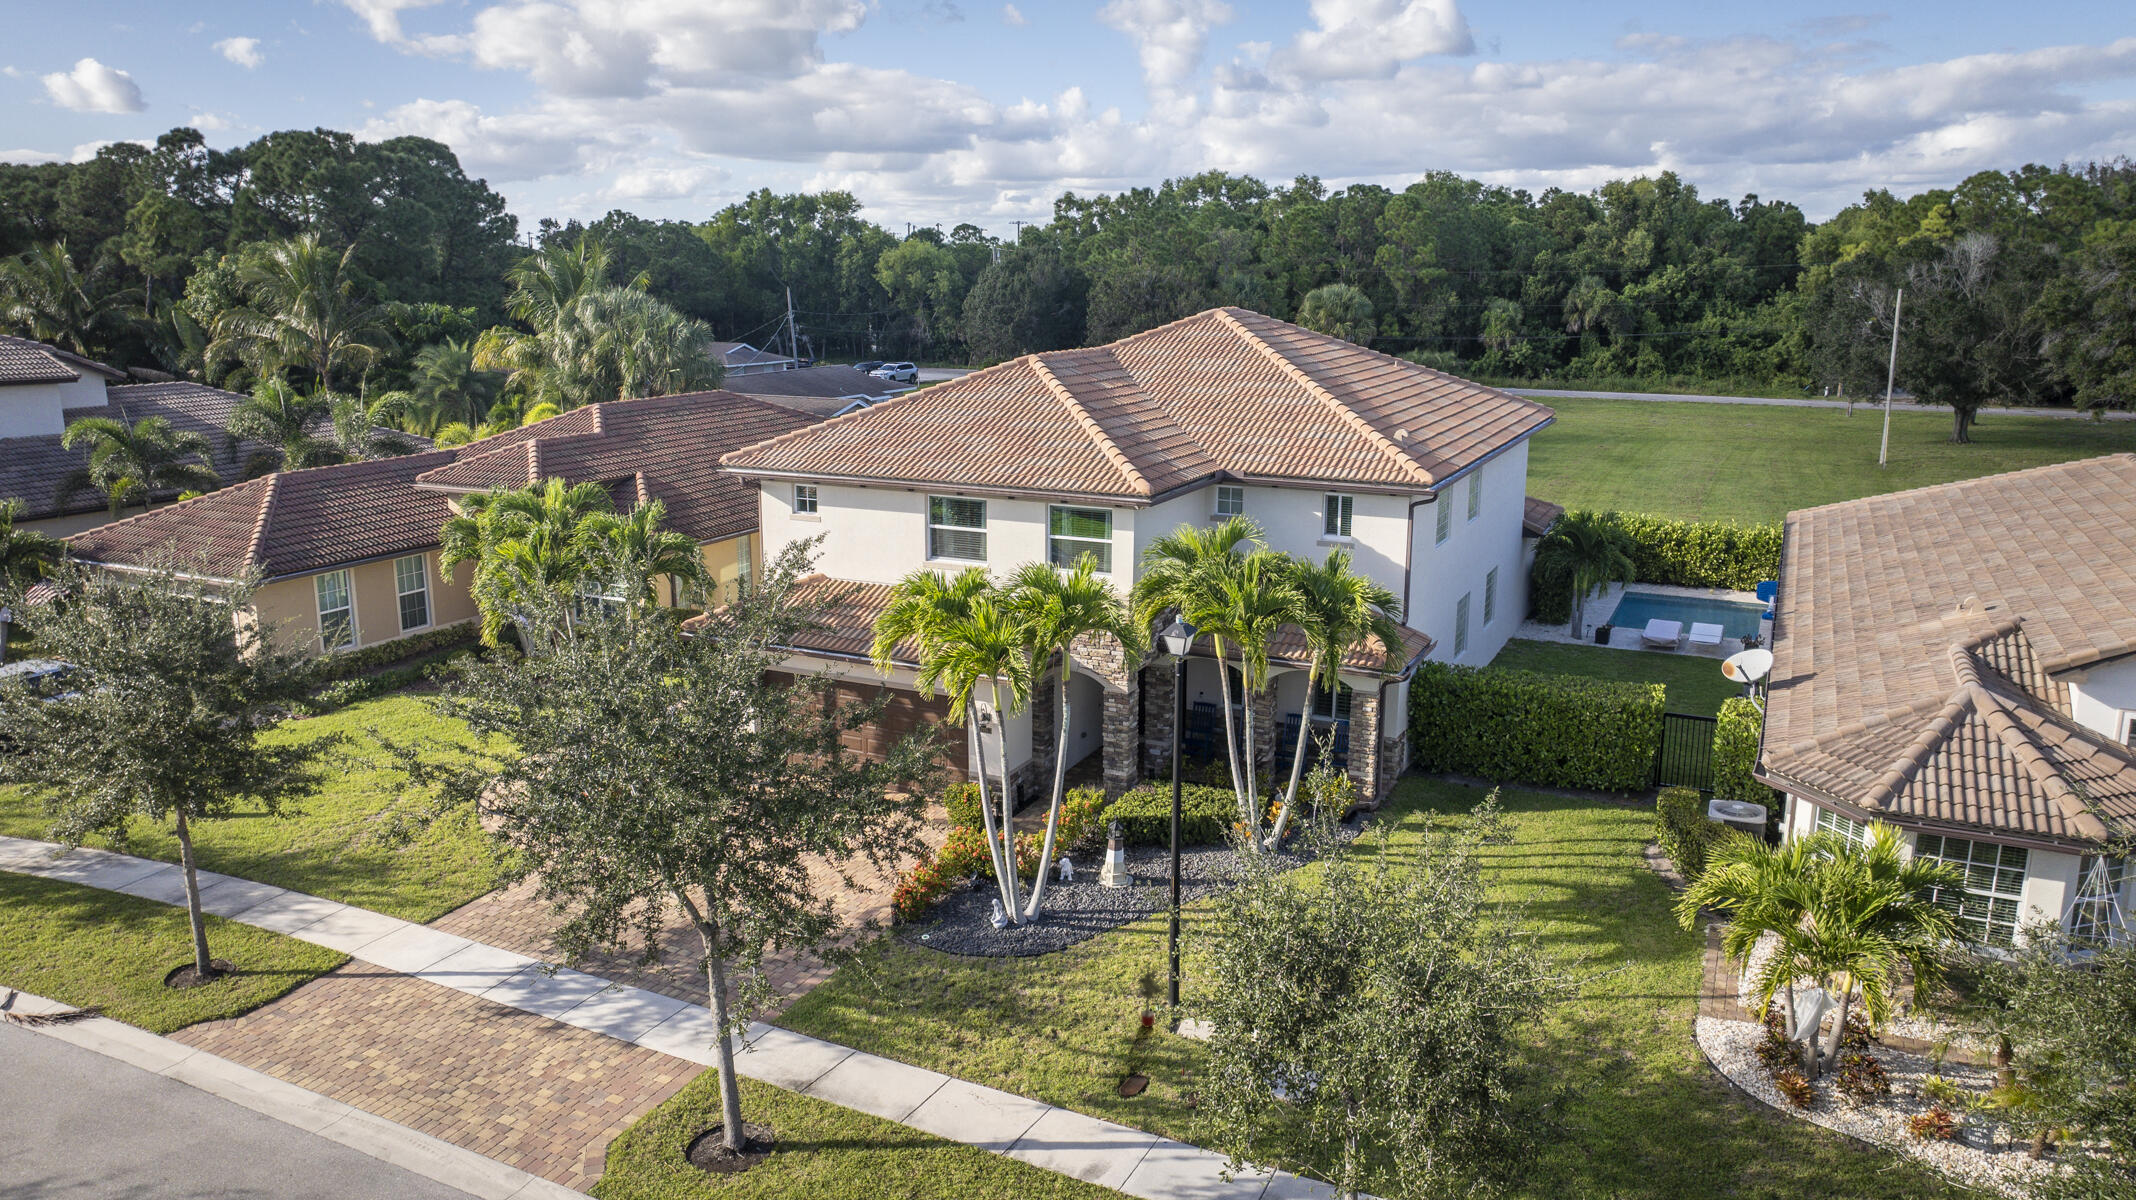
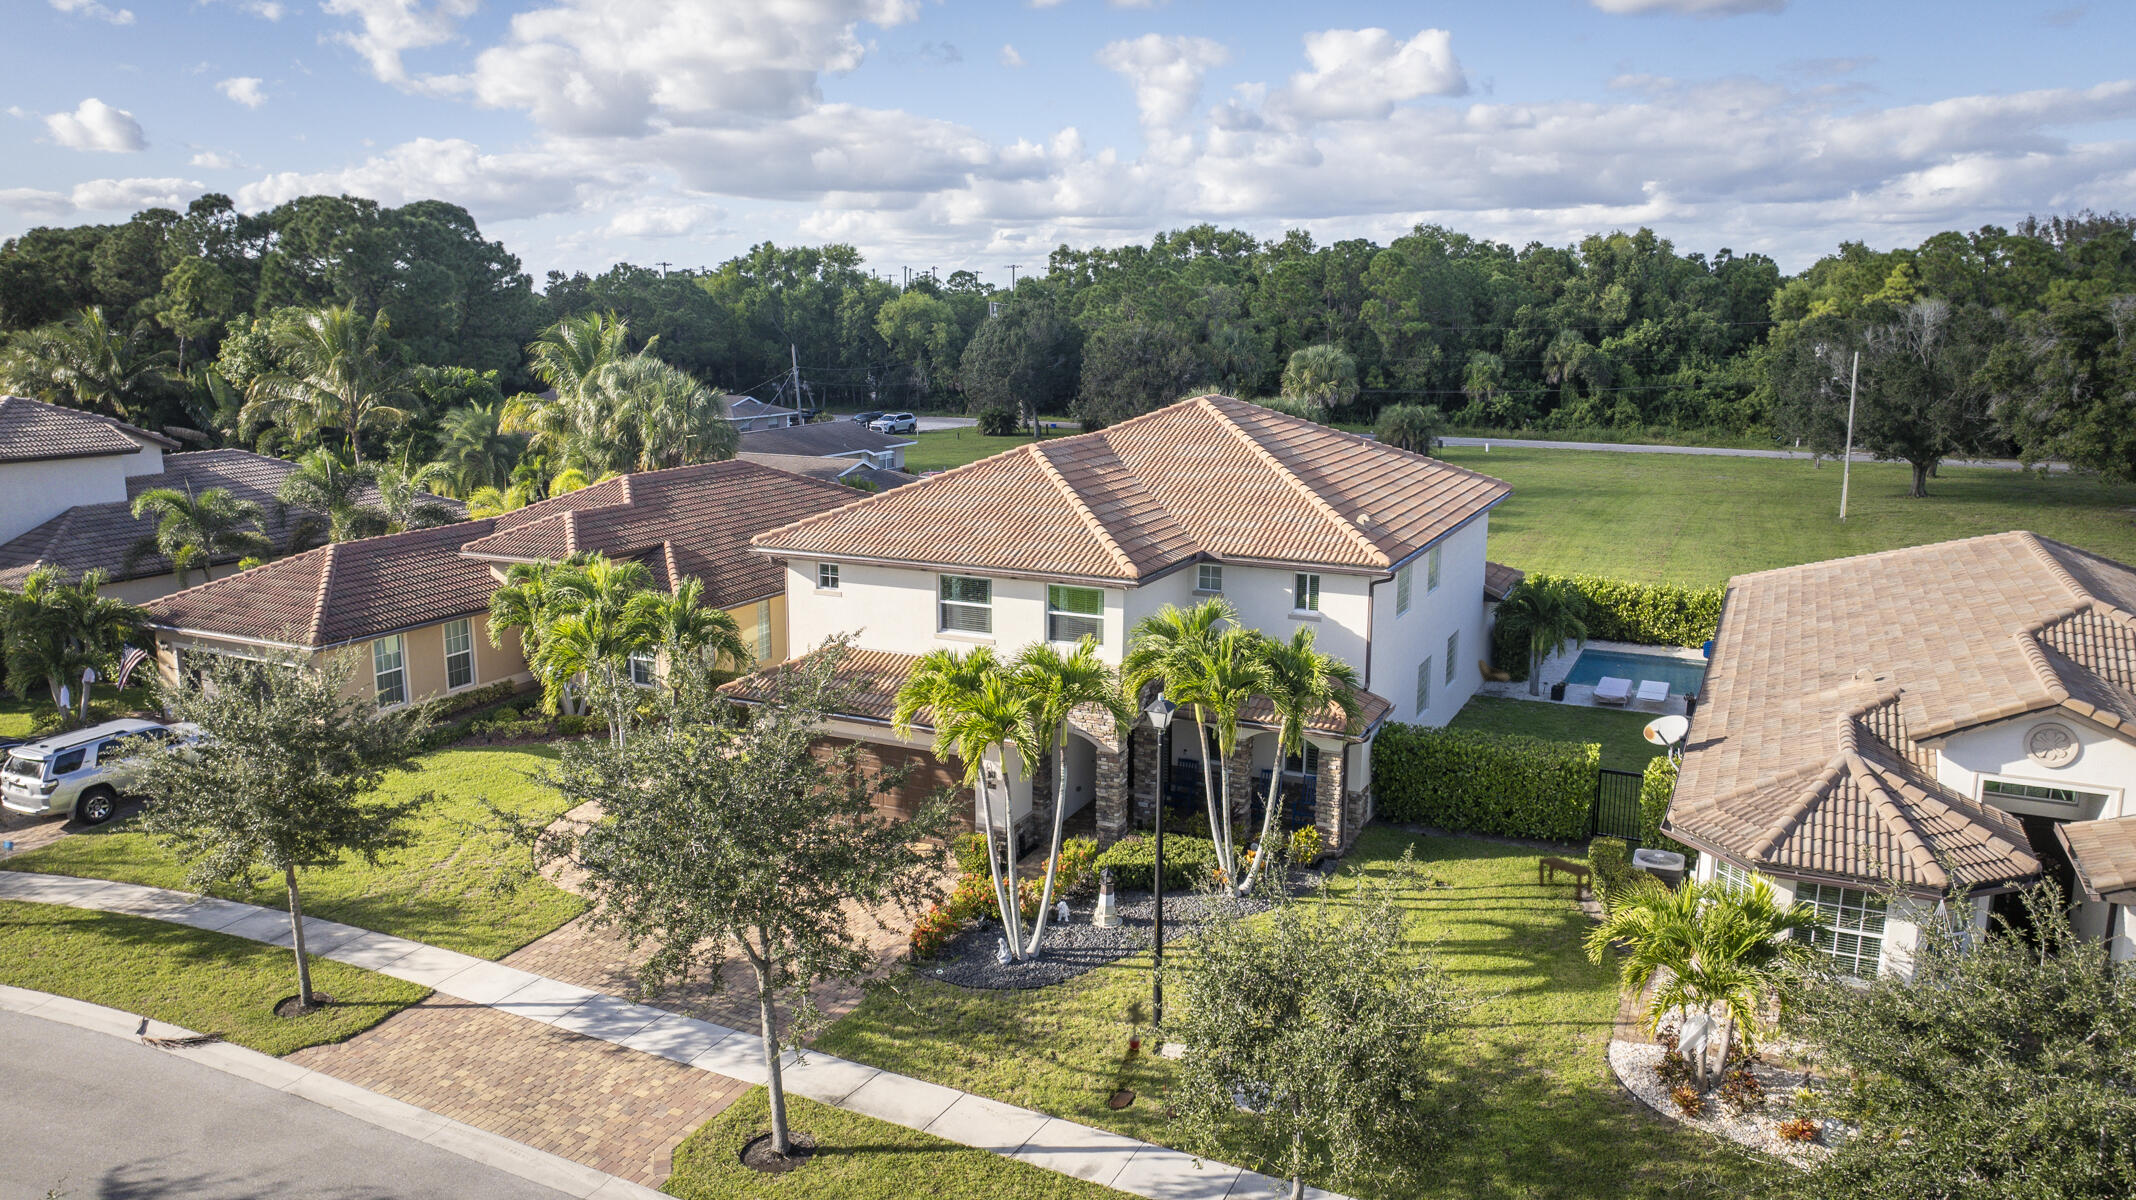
lounge chair: none [1518,598,1554,639] -> present [1478,660,1509,696]
bench: none [1602,808,1667,858] -> present [1539,856,1592,900]

